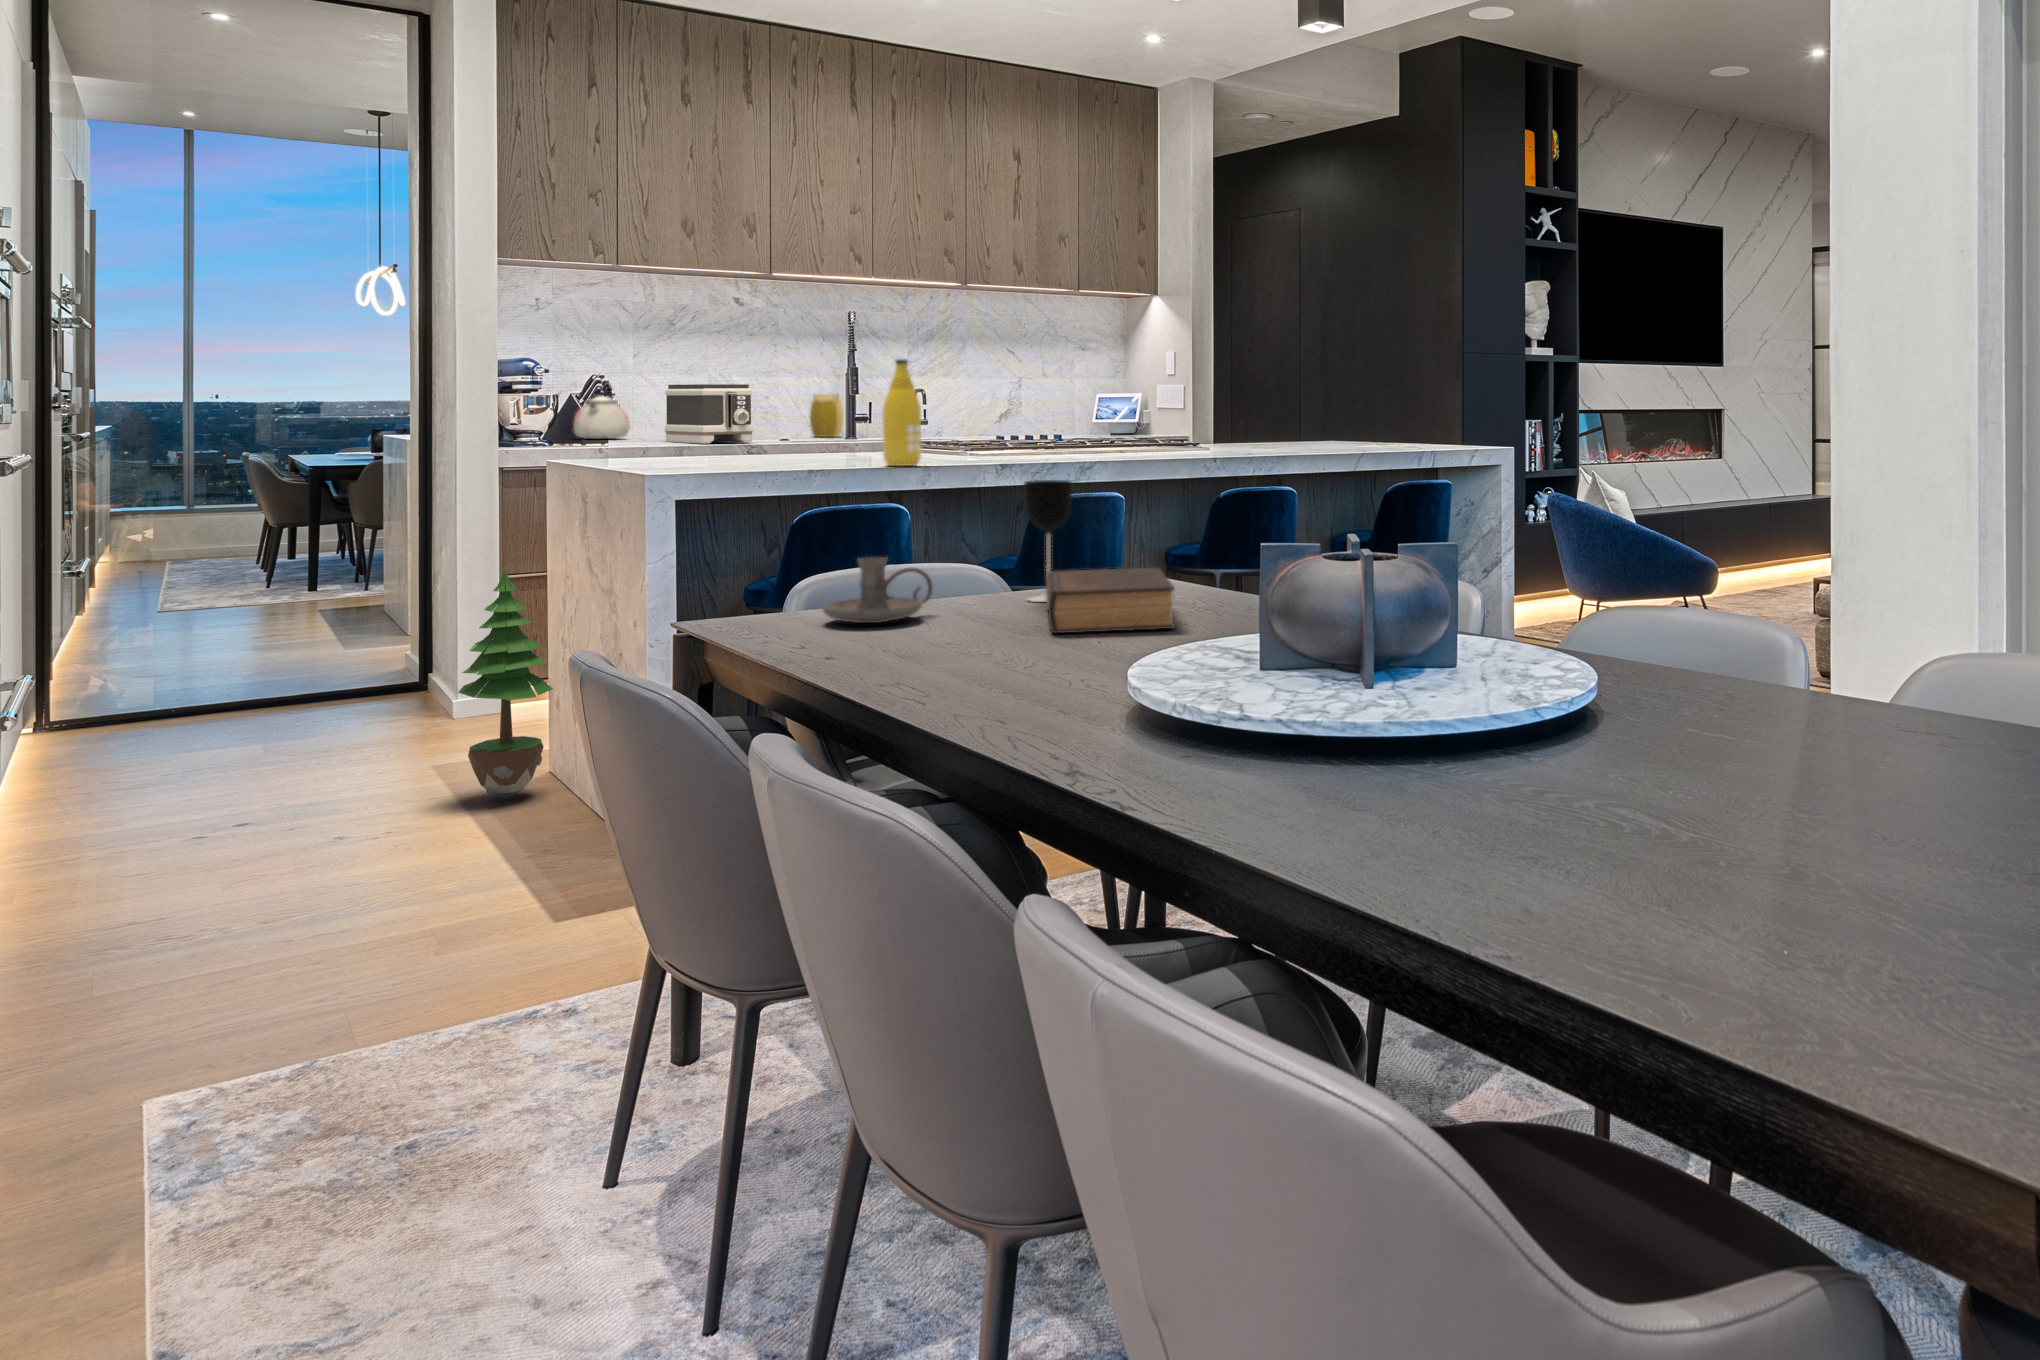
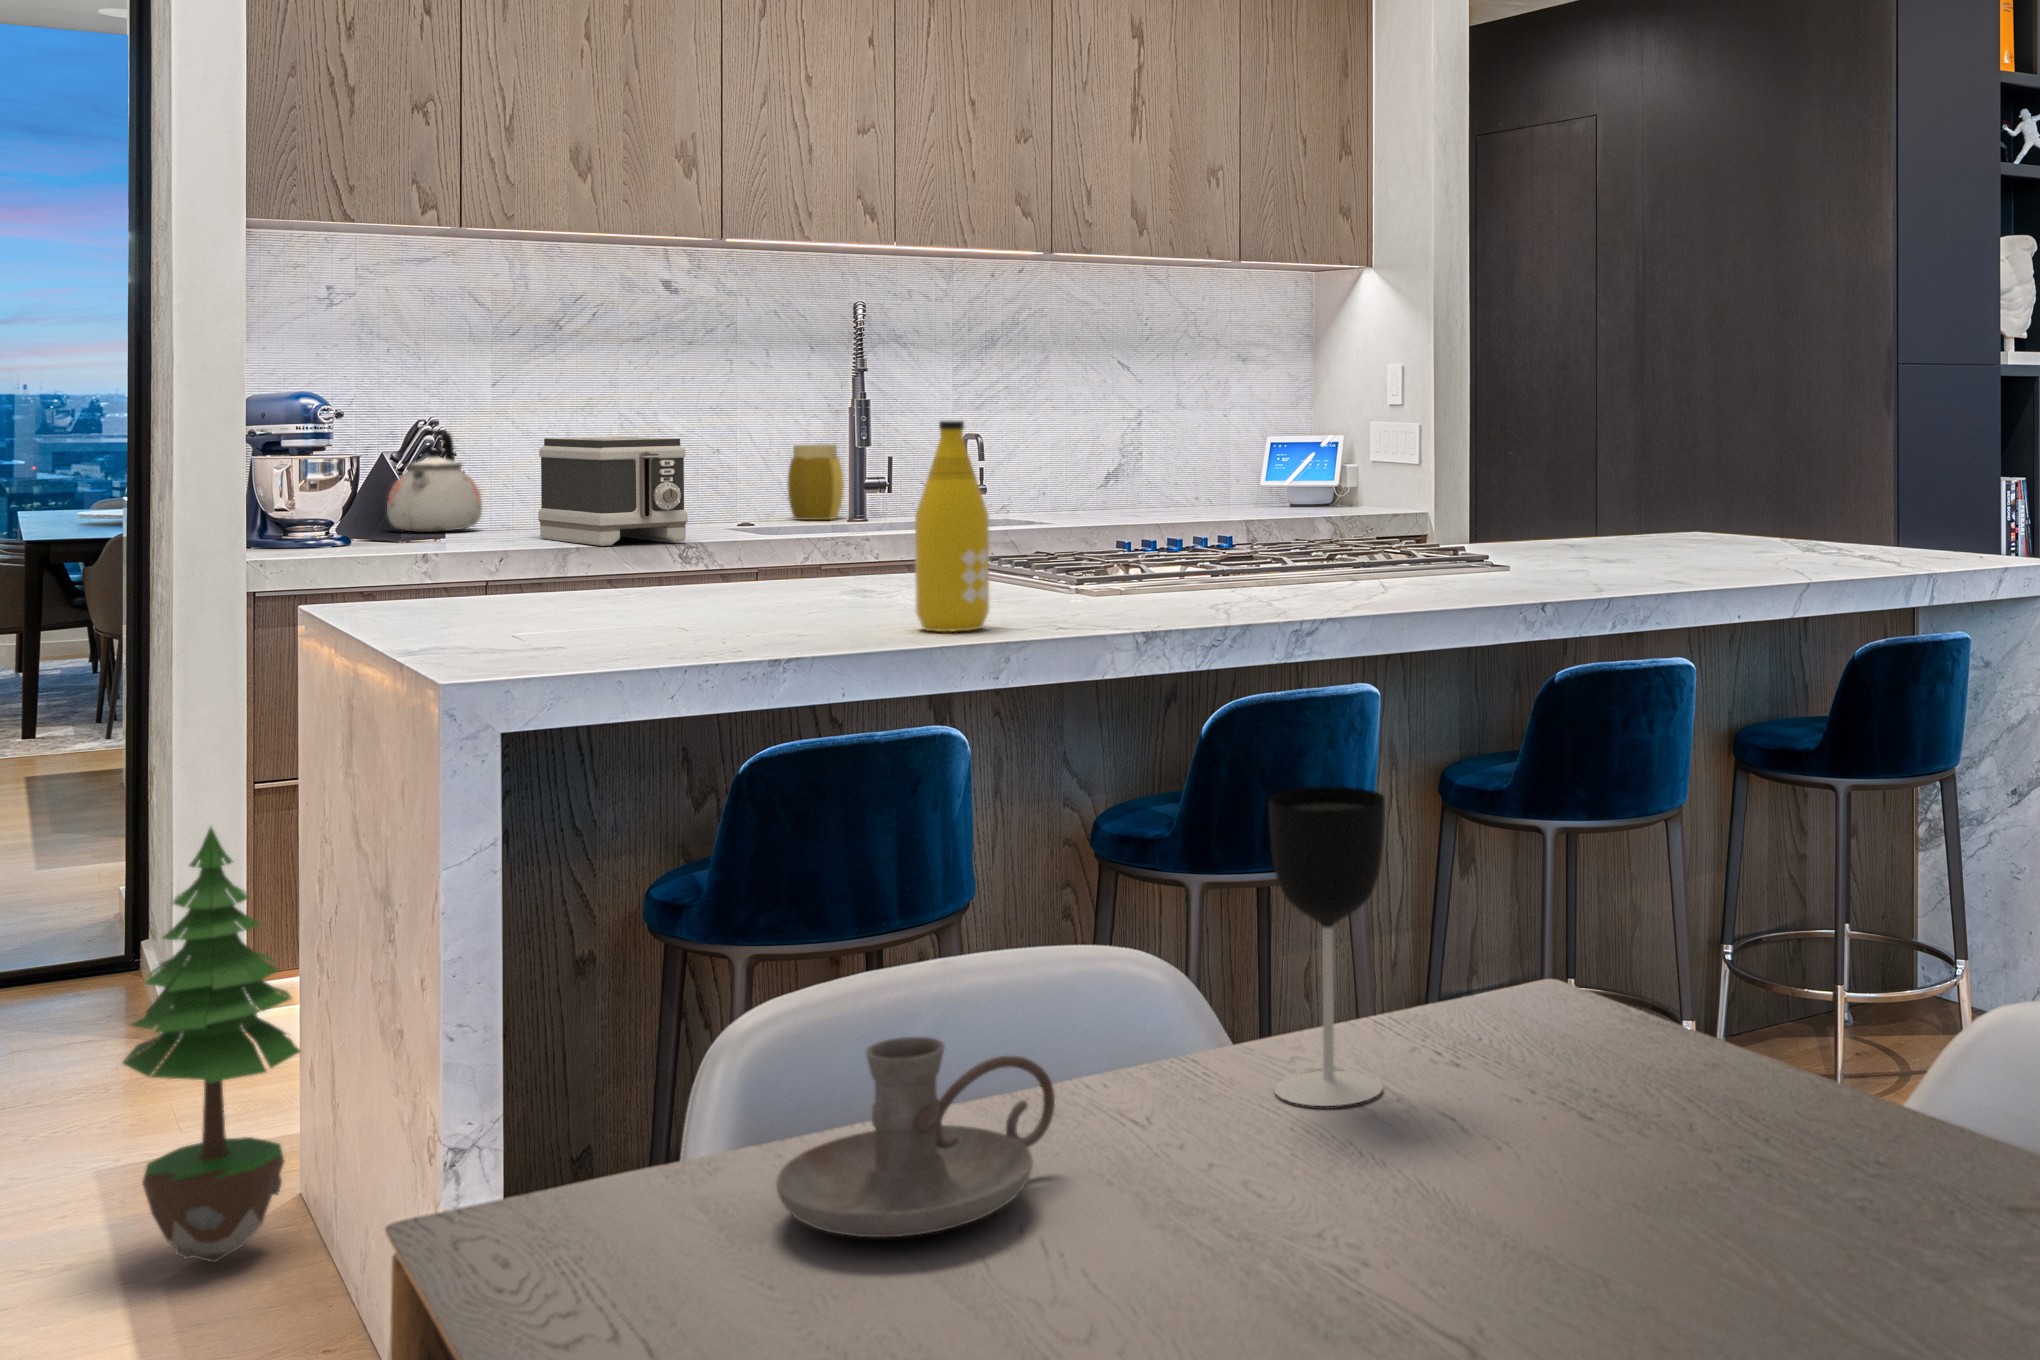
book: present [1046,568,1175,633] -> none [1336,1036,1729,1310]

